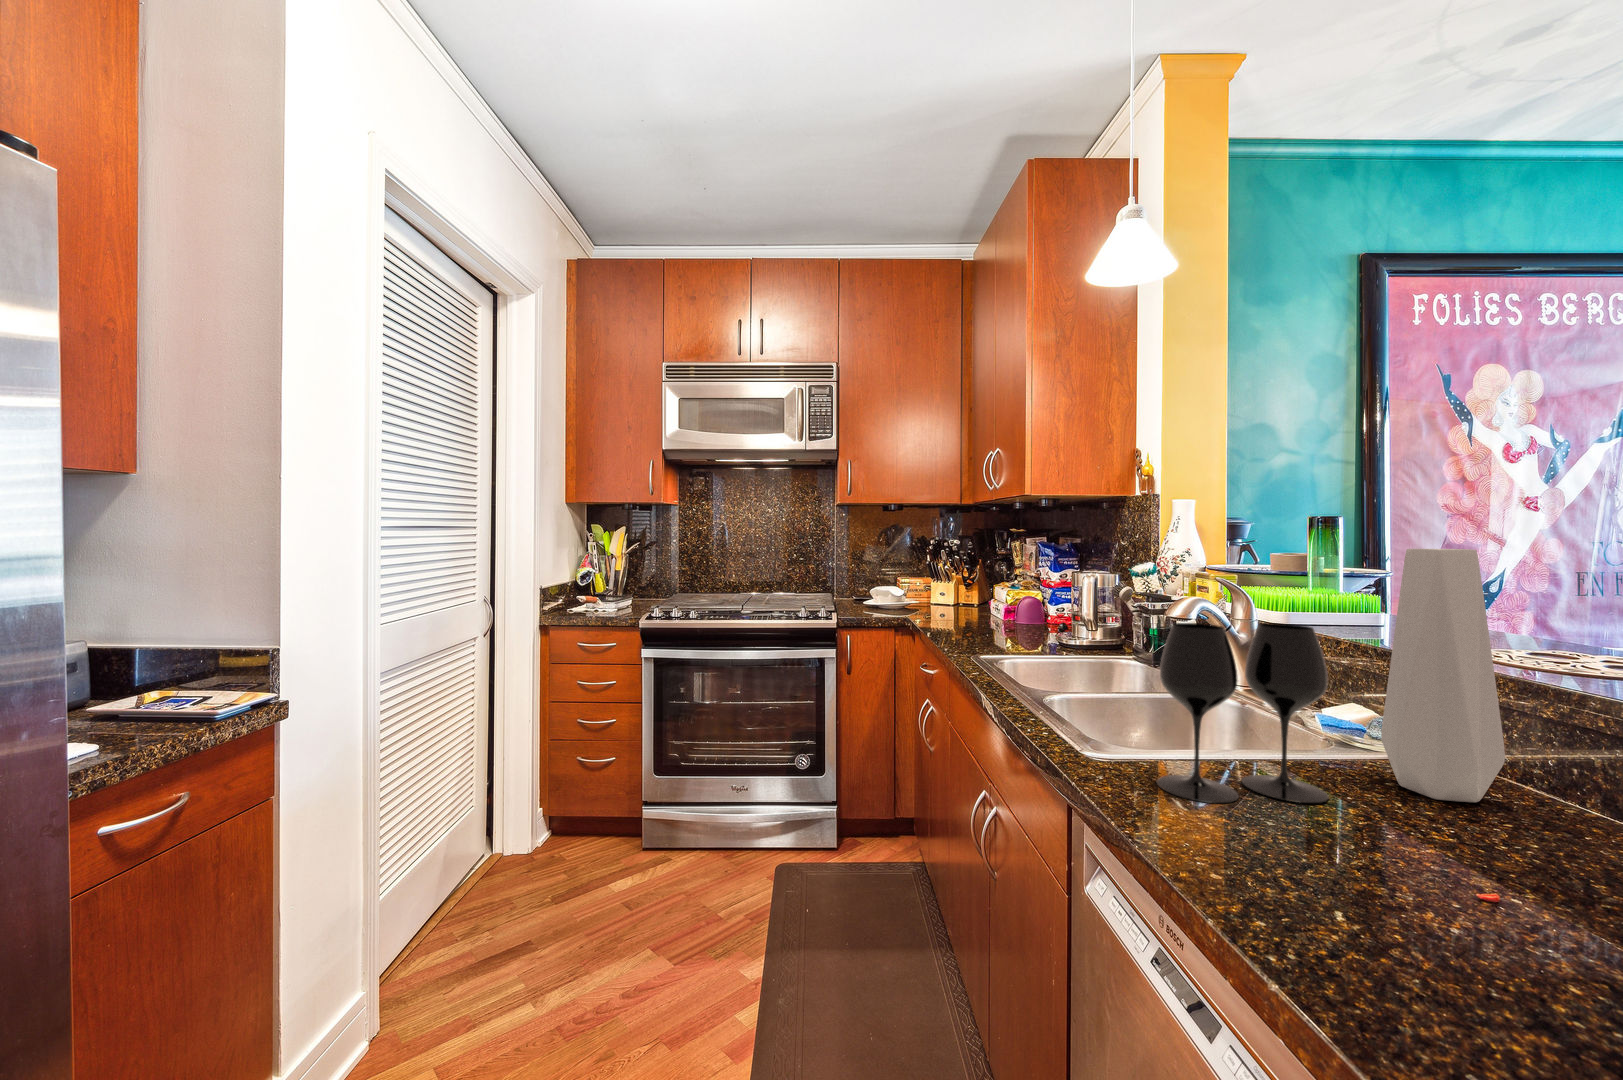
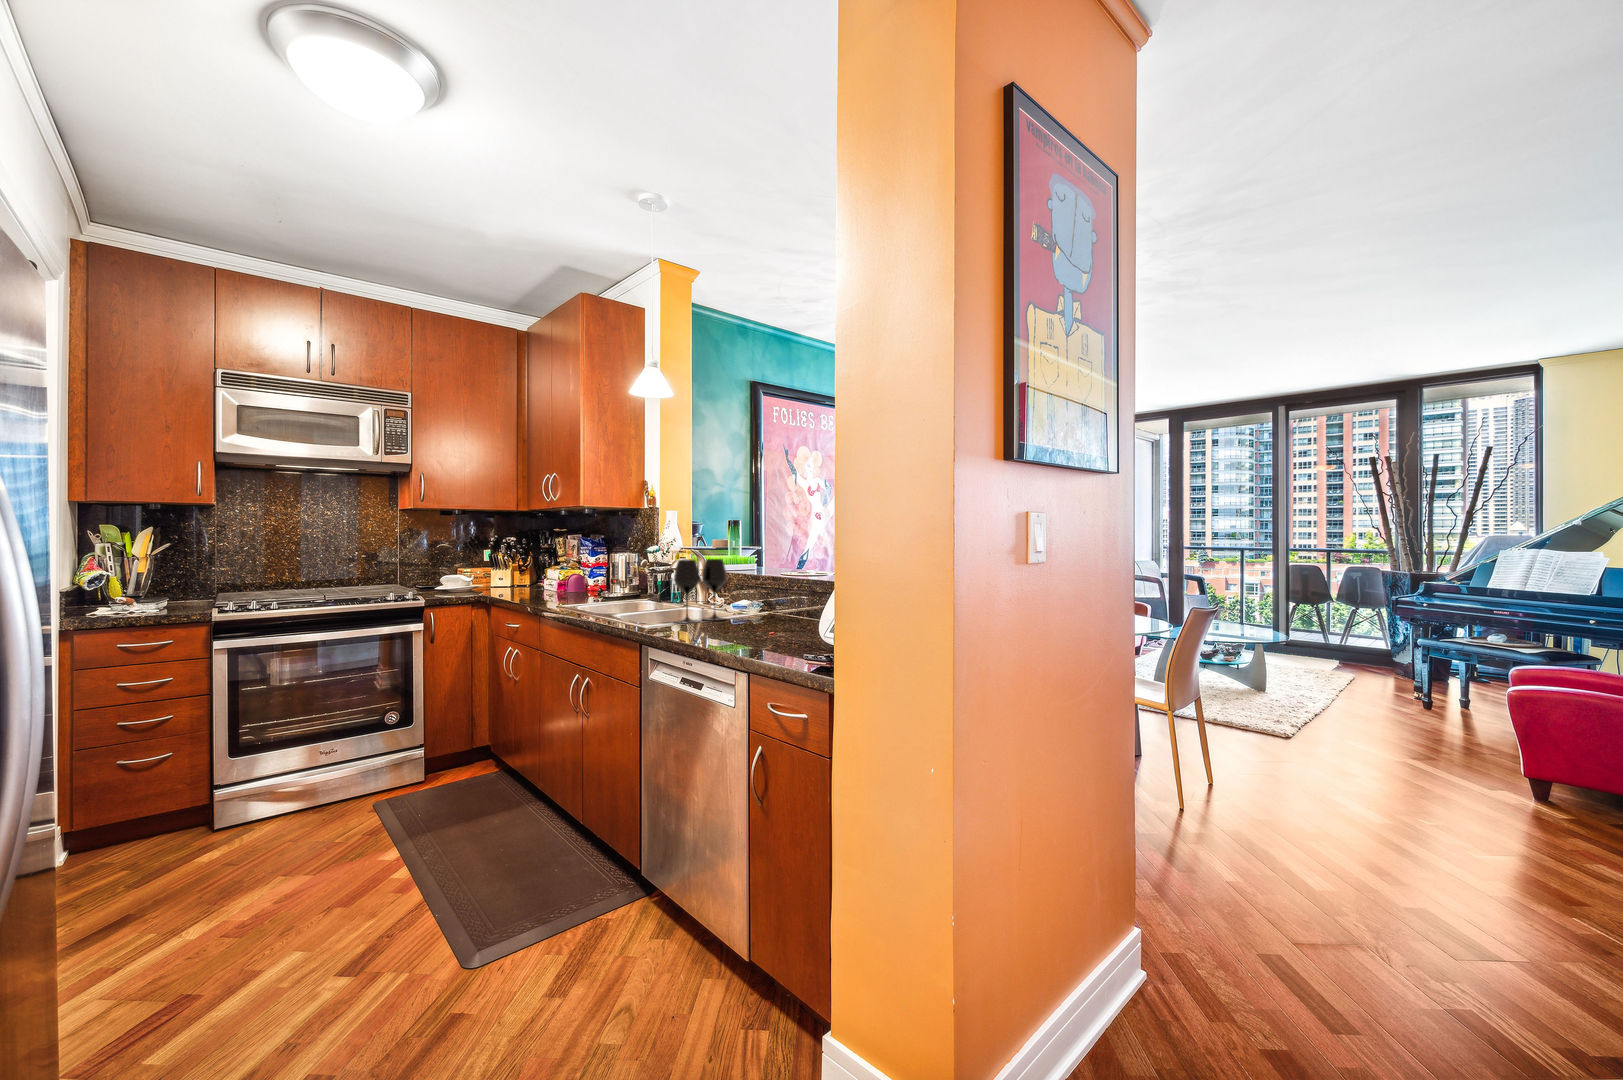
vase: present [1381,549,1505,802] -> none [744,531,775,617]

